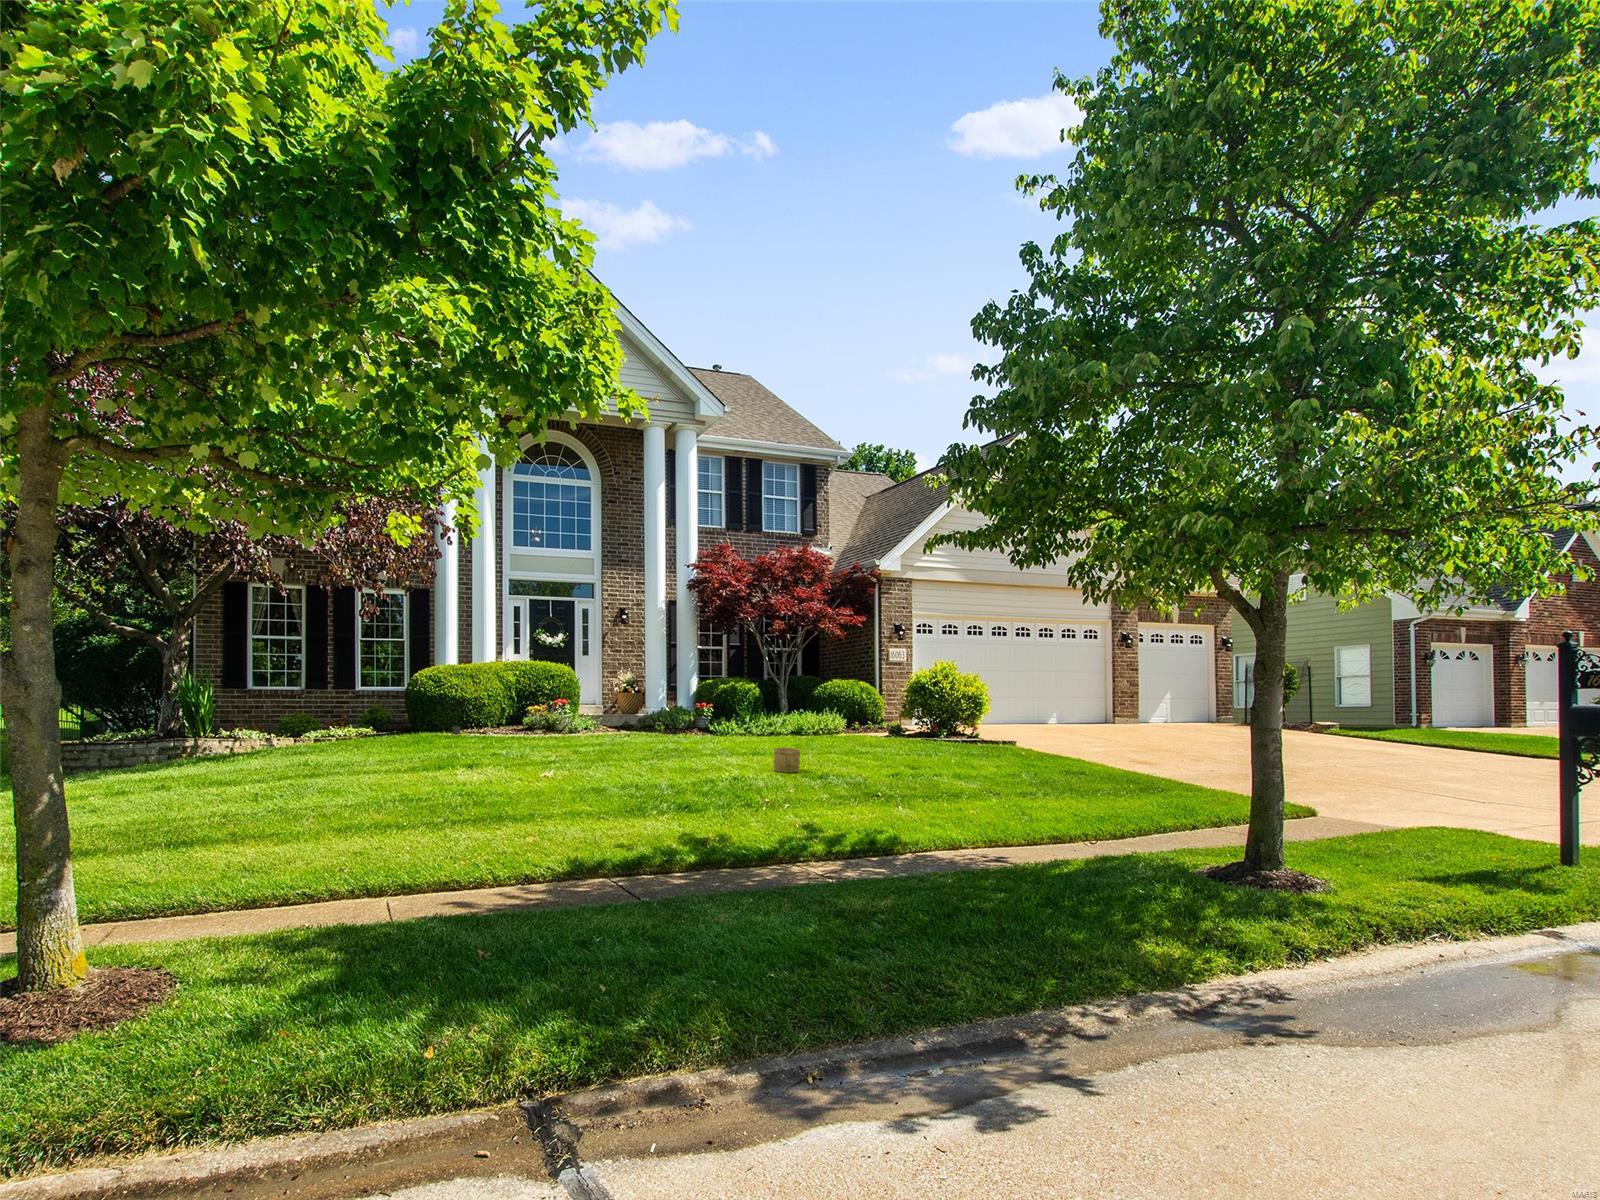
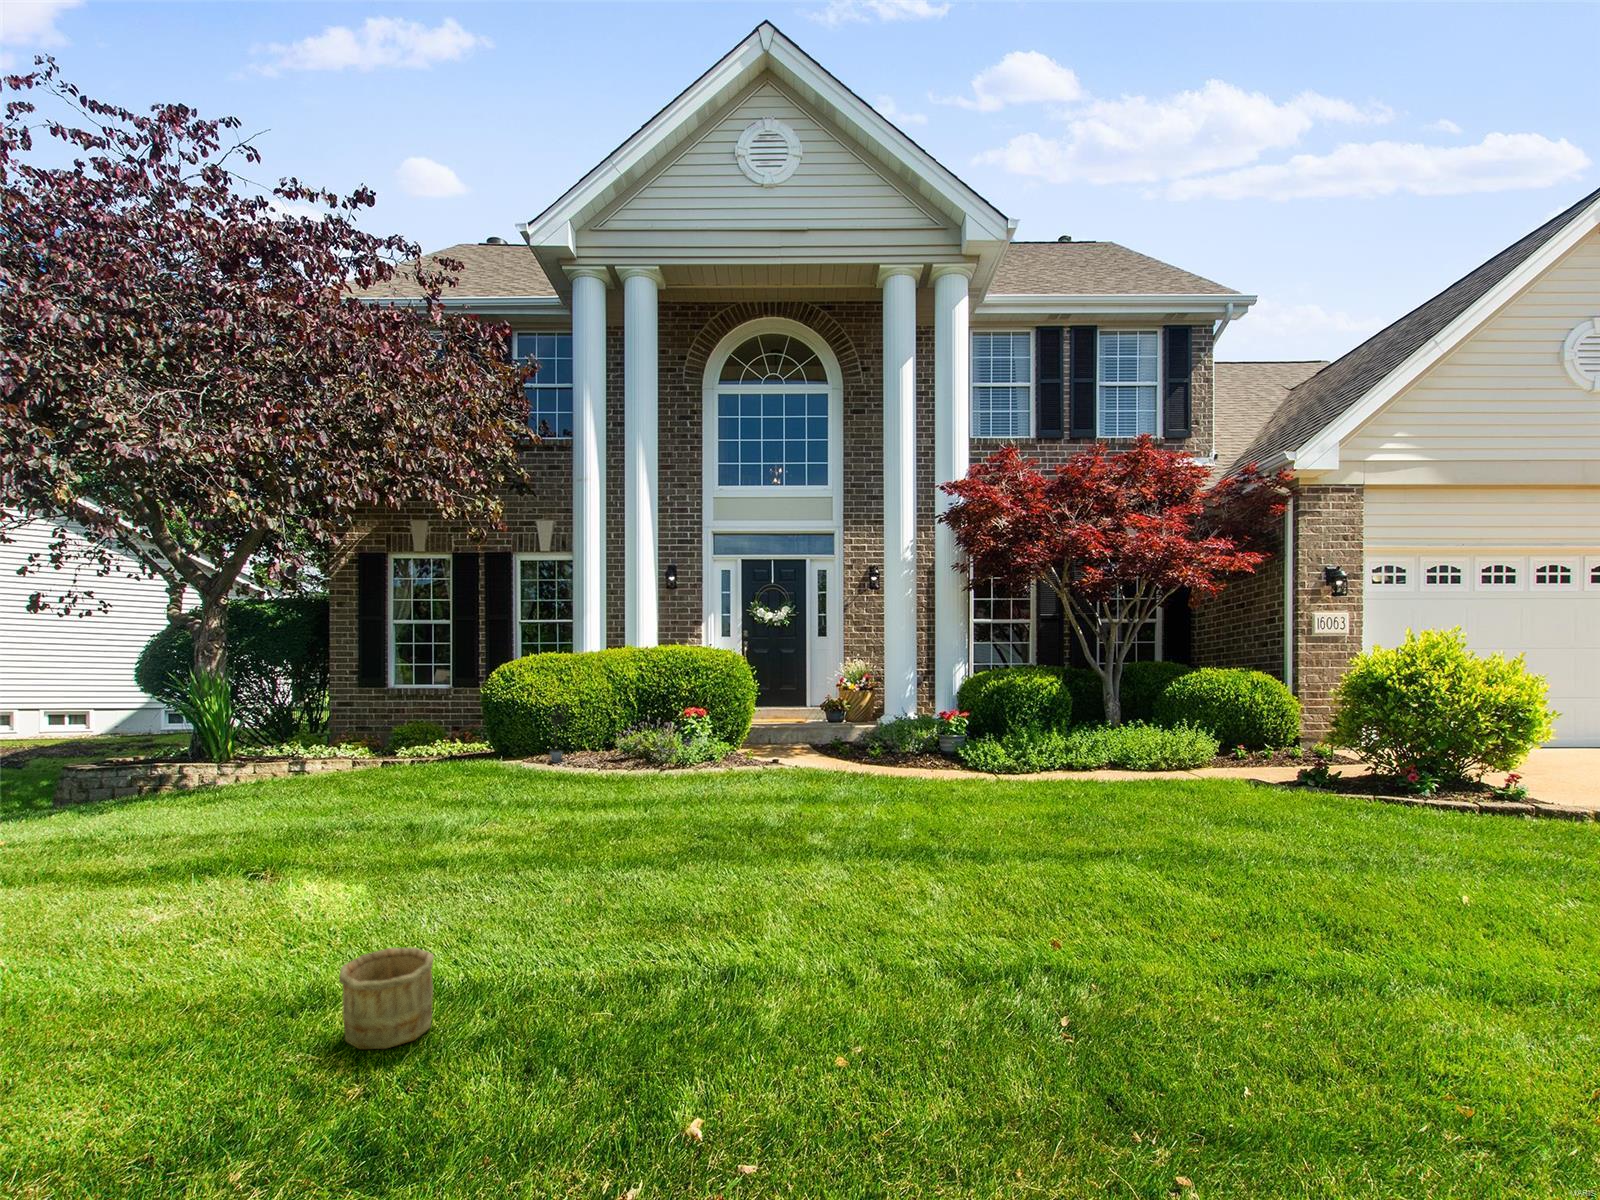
wooden bucket: present [773,747,801,773] -> present [339,948,434,1049]

